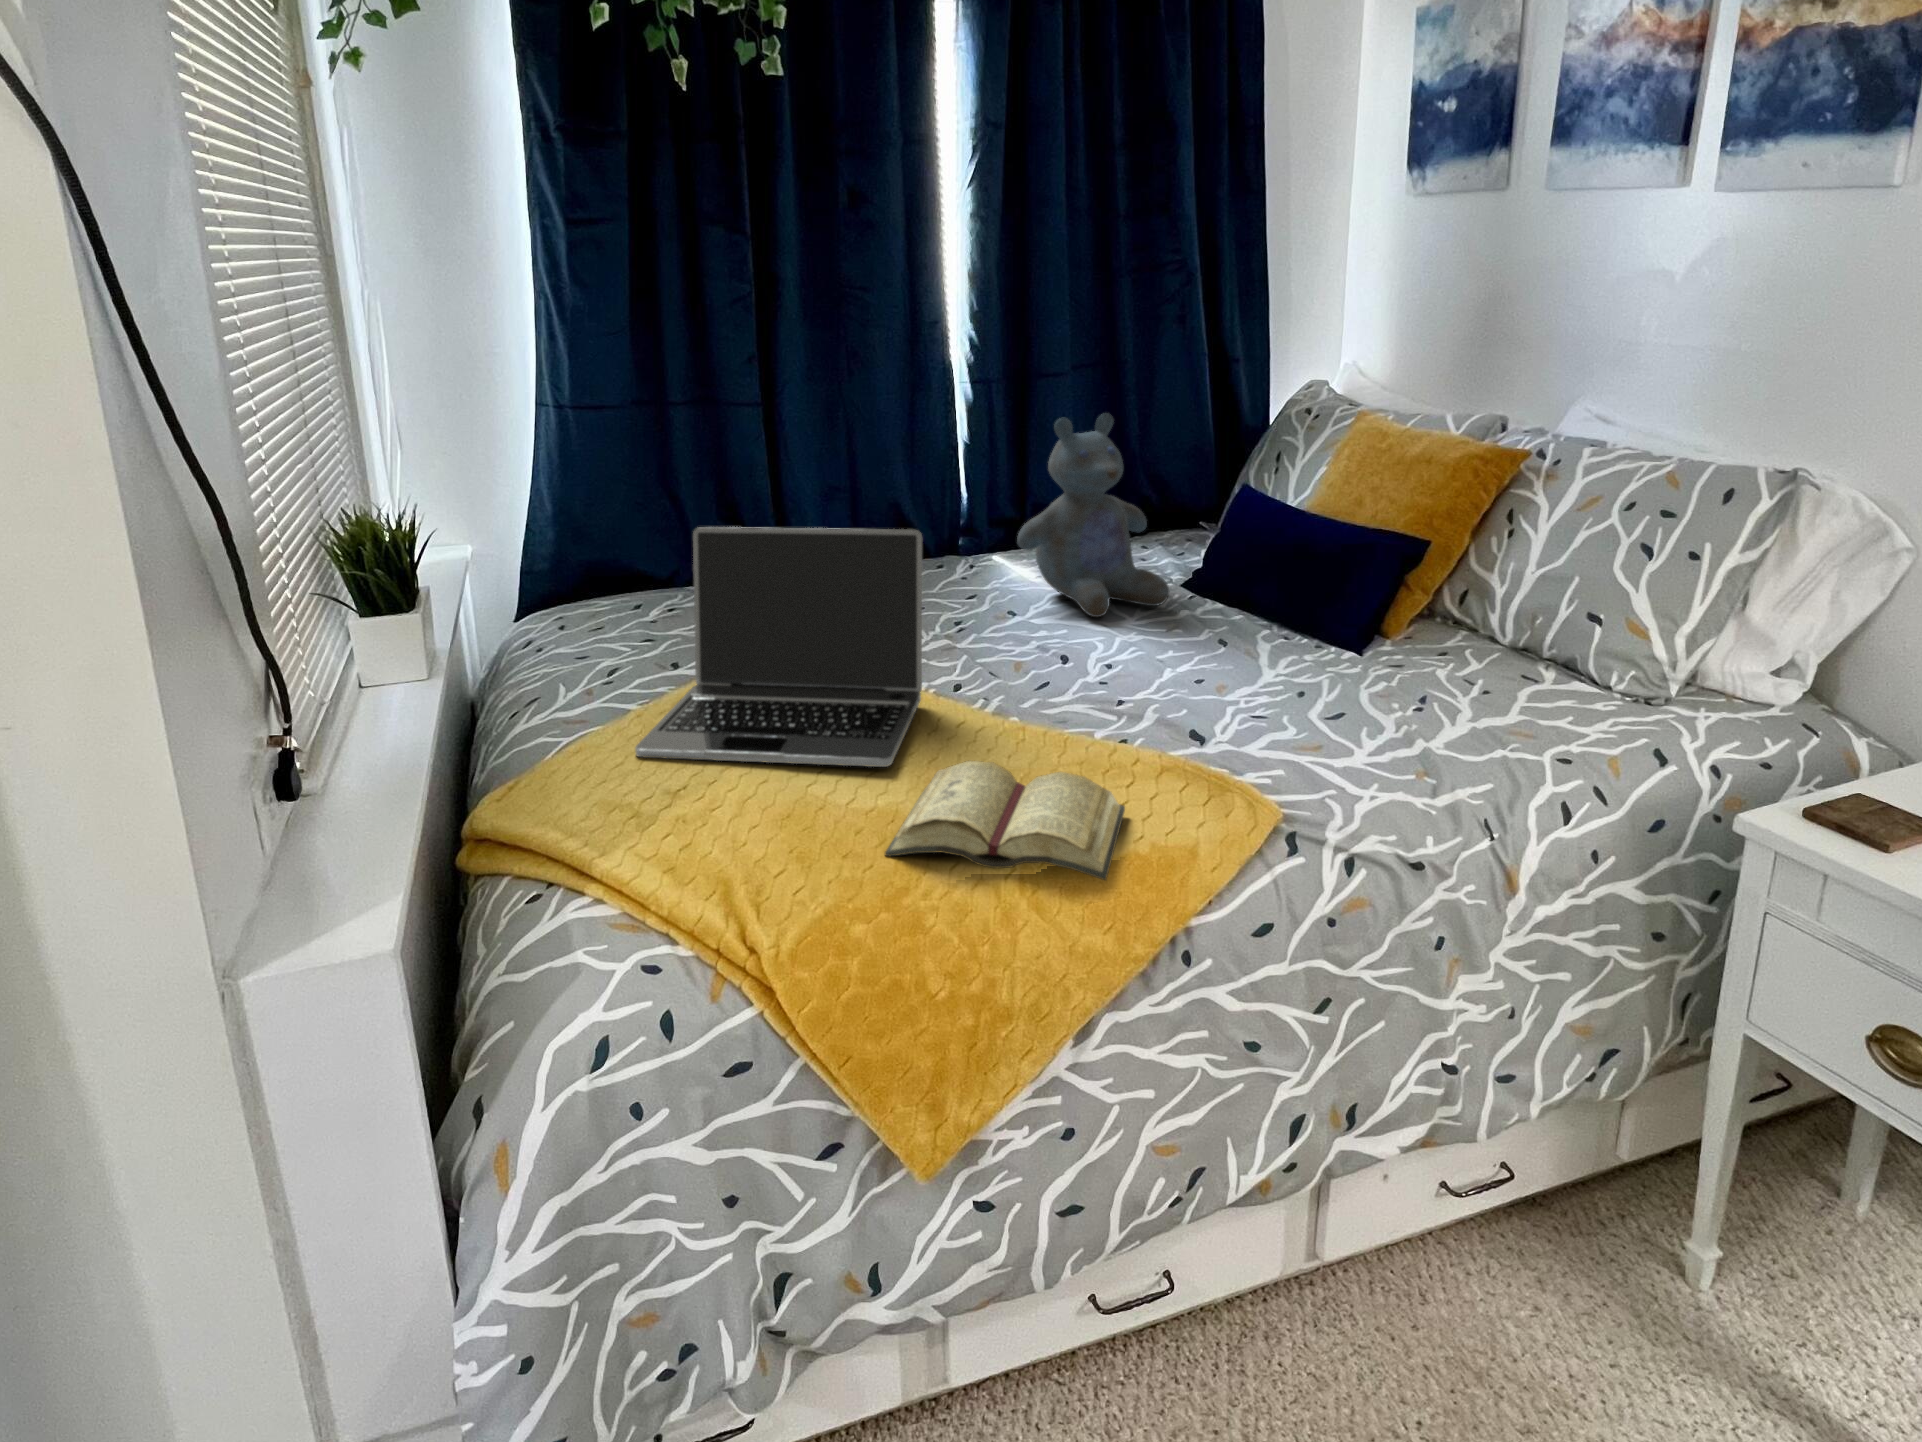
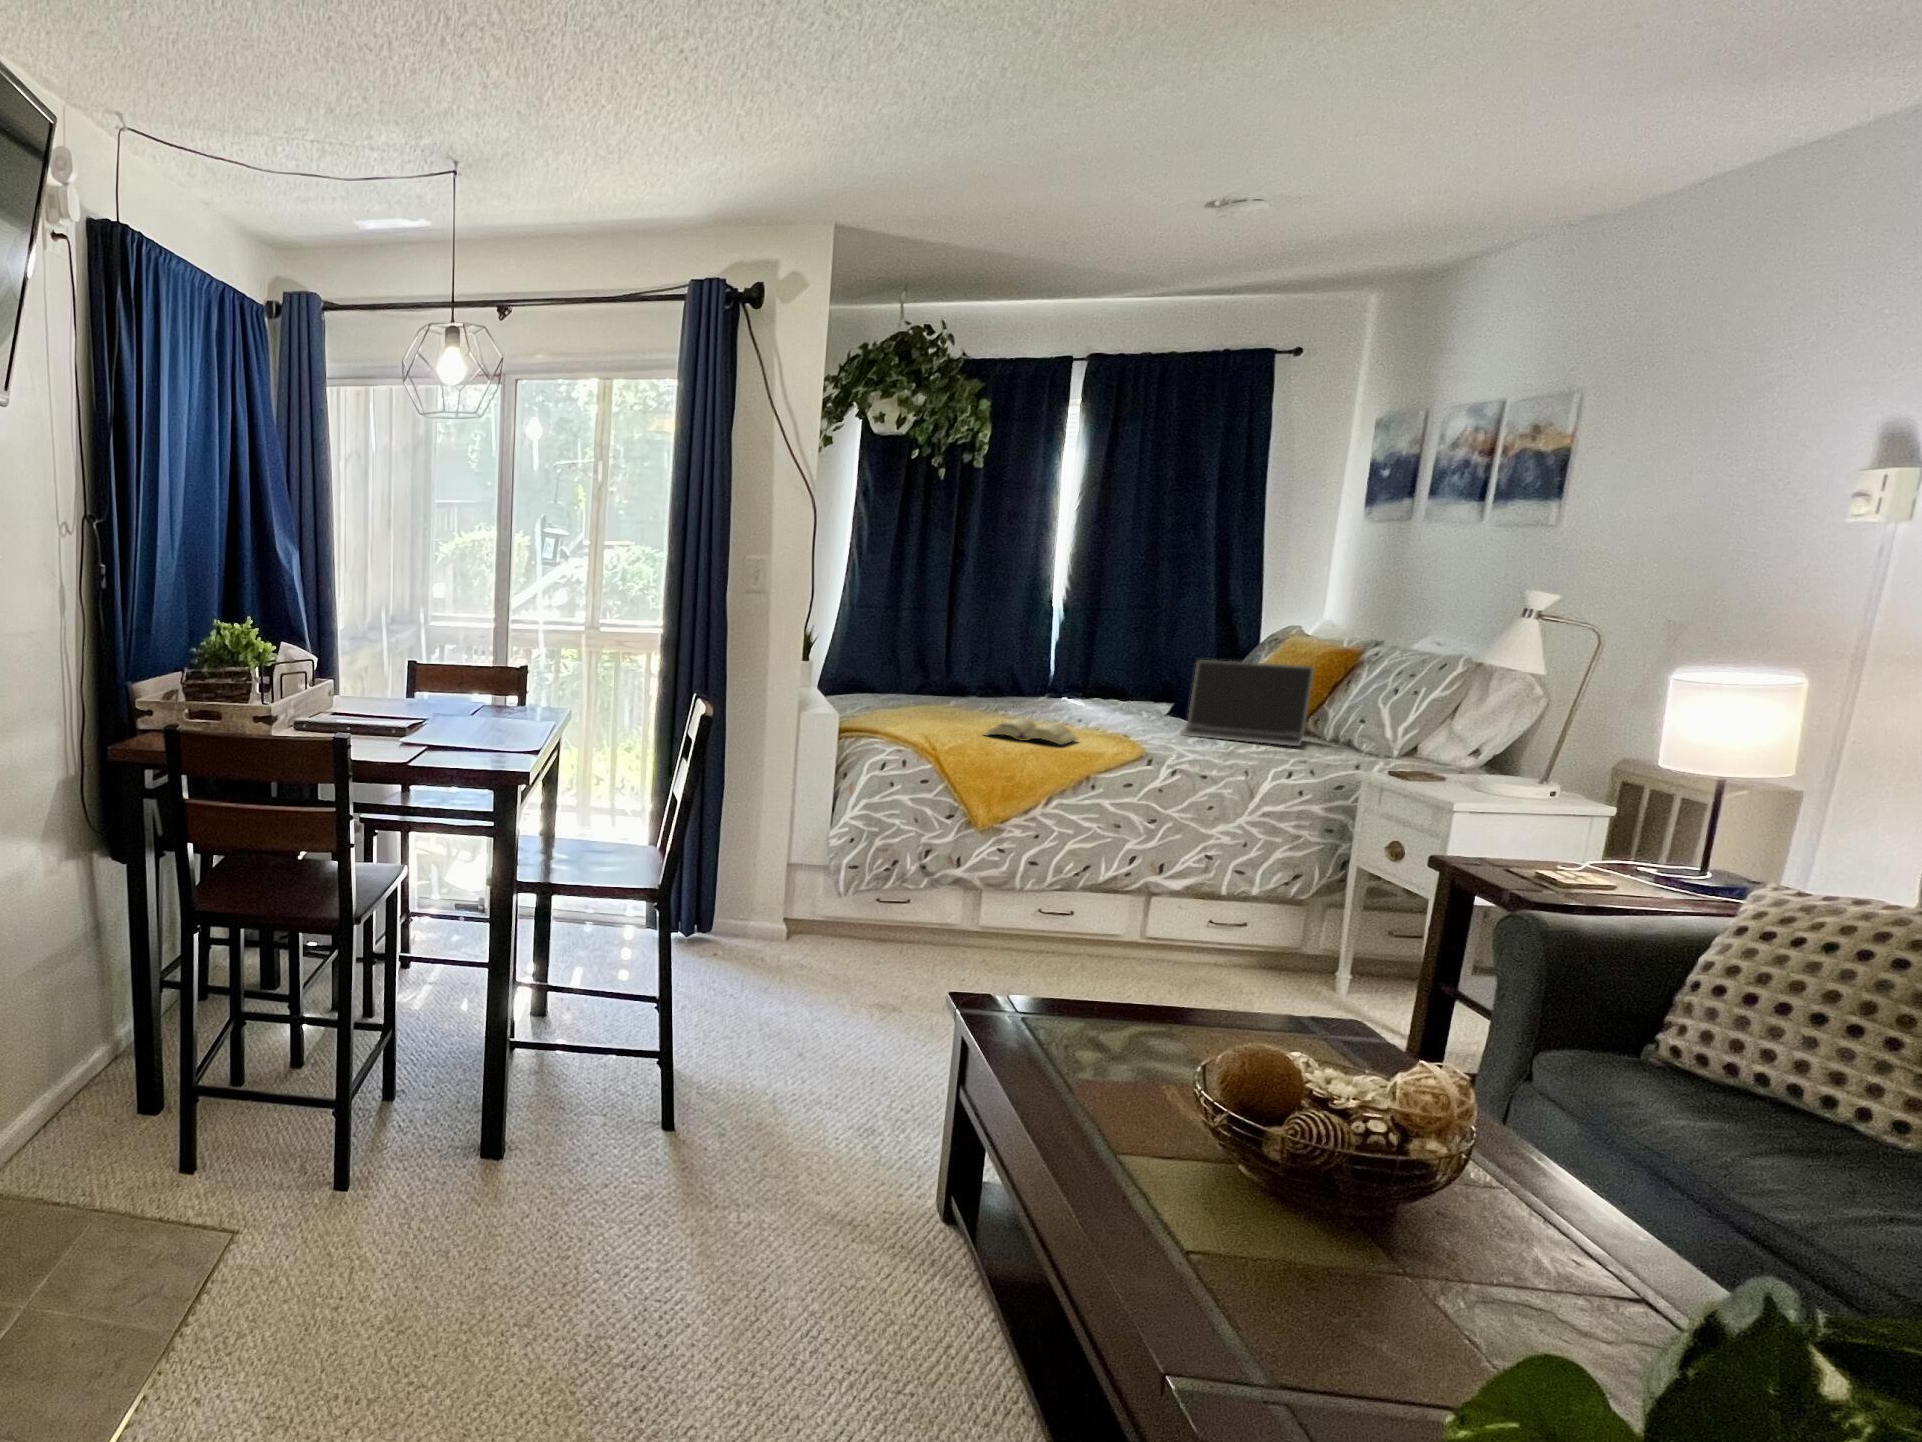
stuffed bear: present [1017,413,1169,617] -> none [1065,622,1144,715]
laptop: present [635,527,922,767] -> present [1179,660,1314,746]

